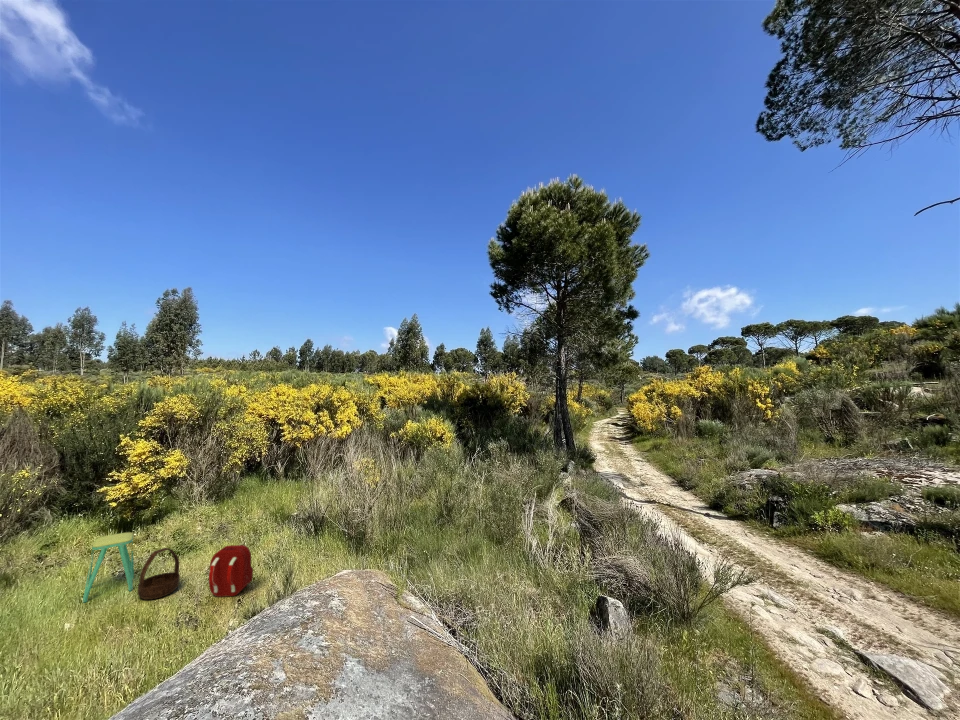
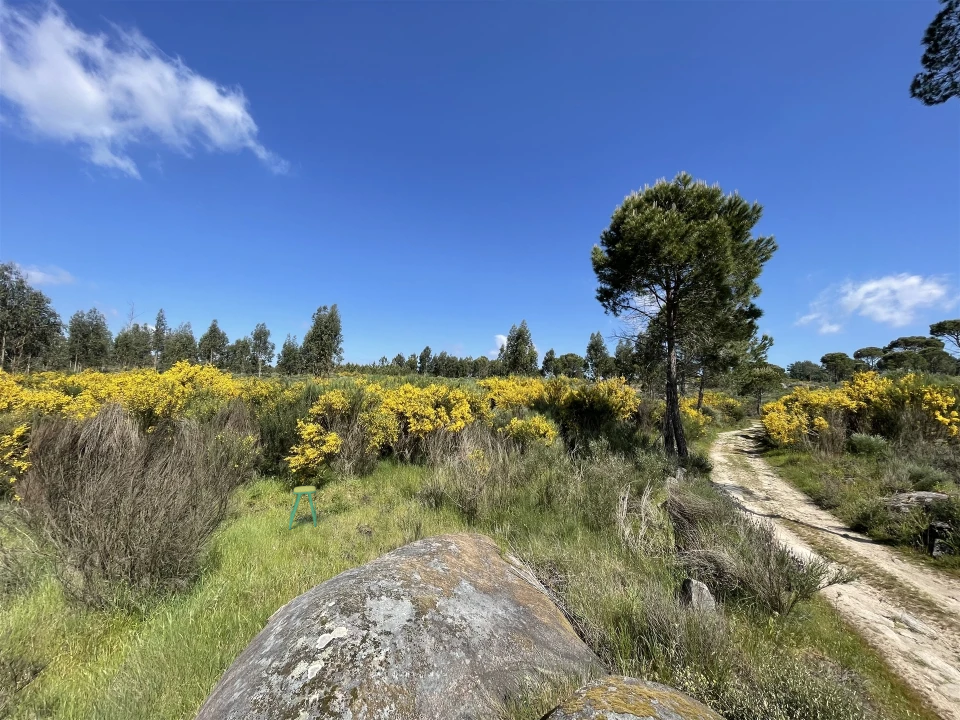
backpack: present [209,545,253,597] -> none [365,501,394,539]
basket: present [138,548,180,600] -> none [320,498,345,534]

